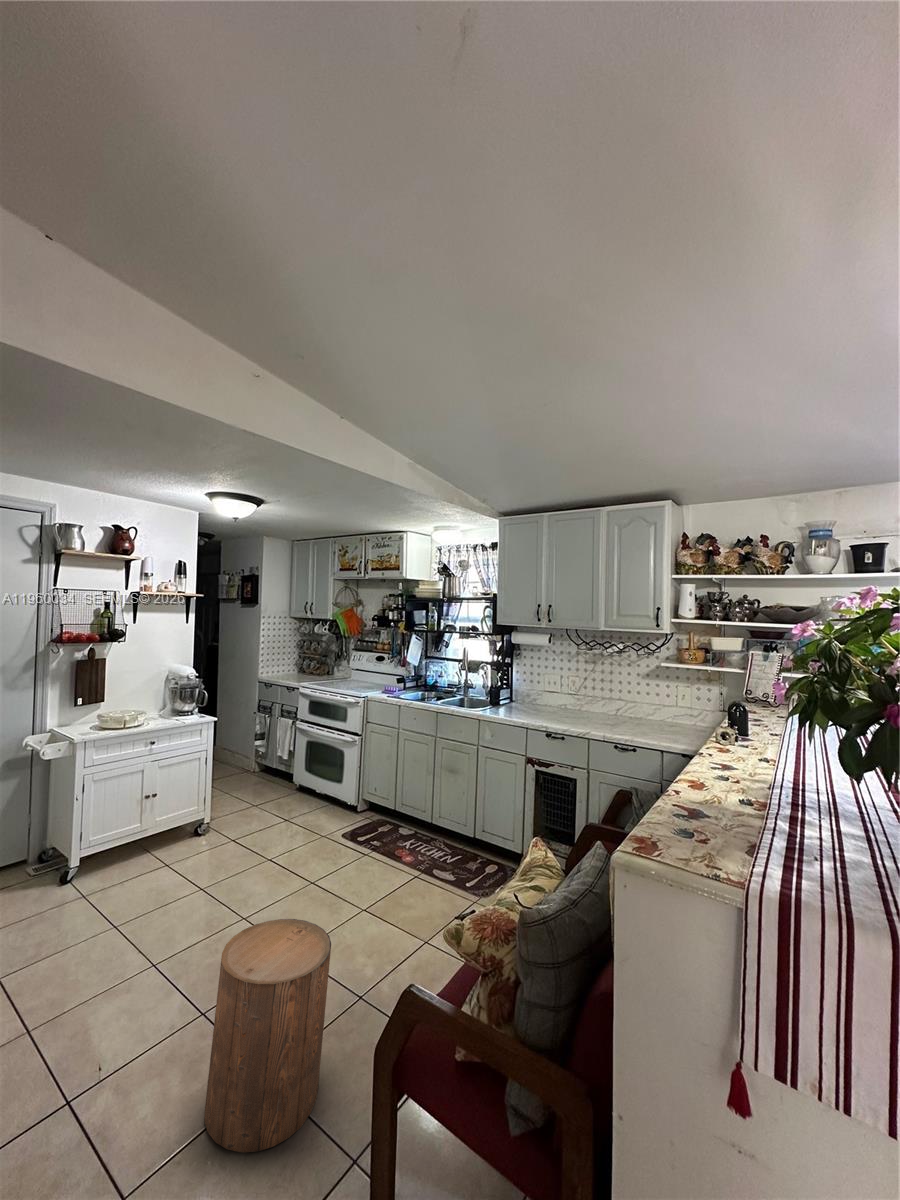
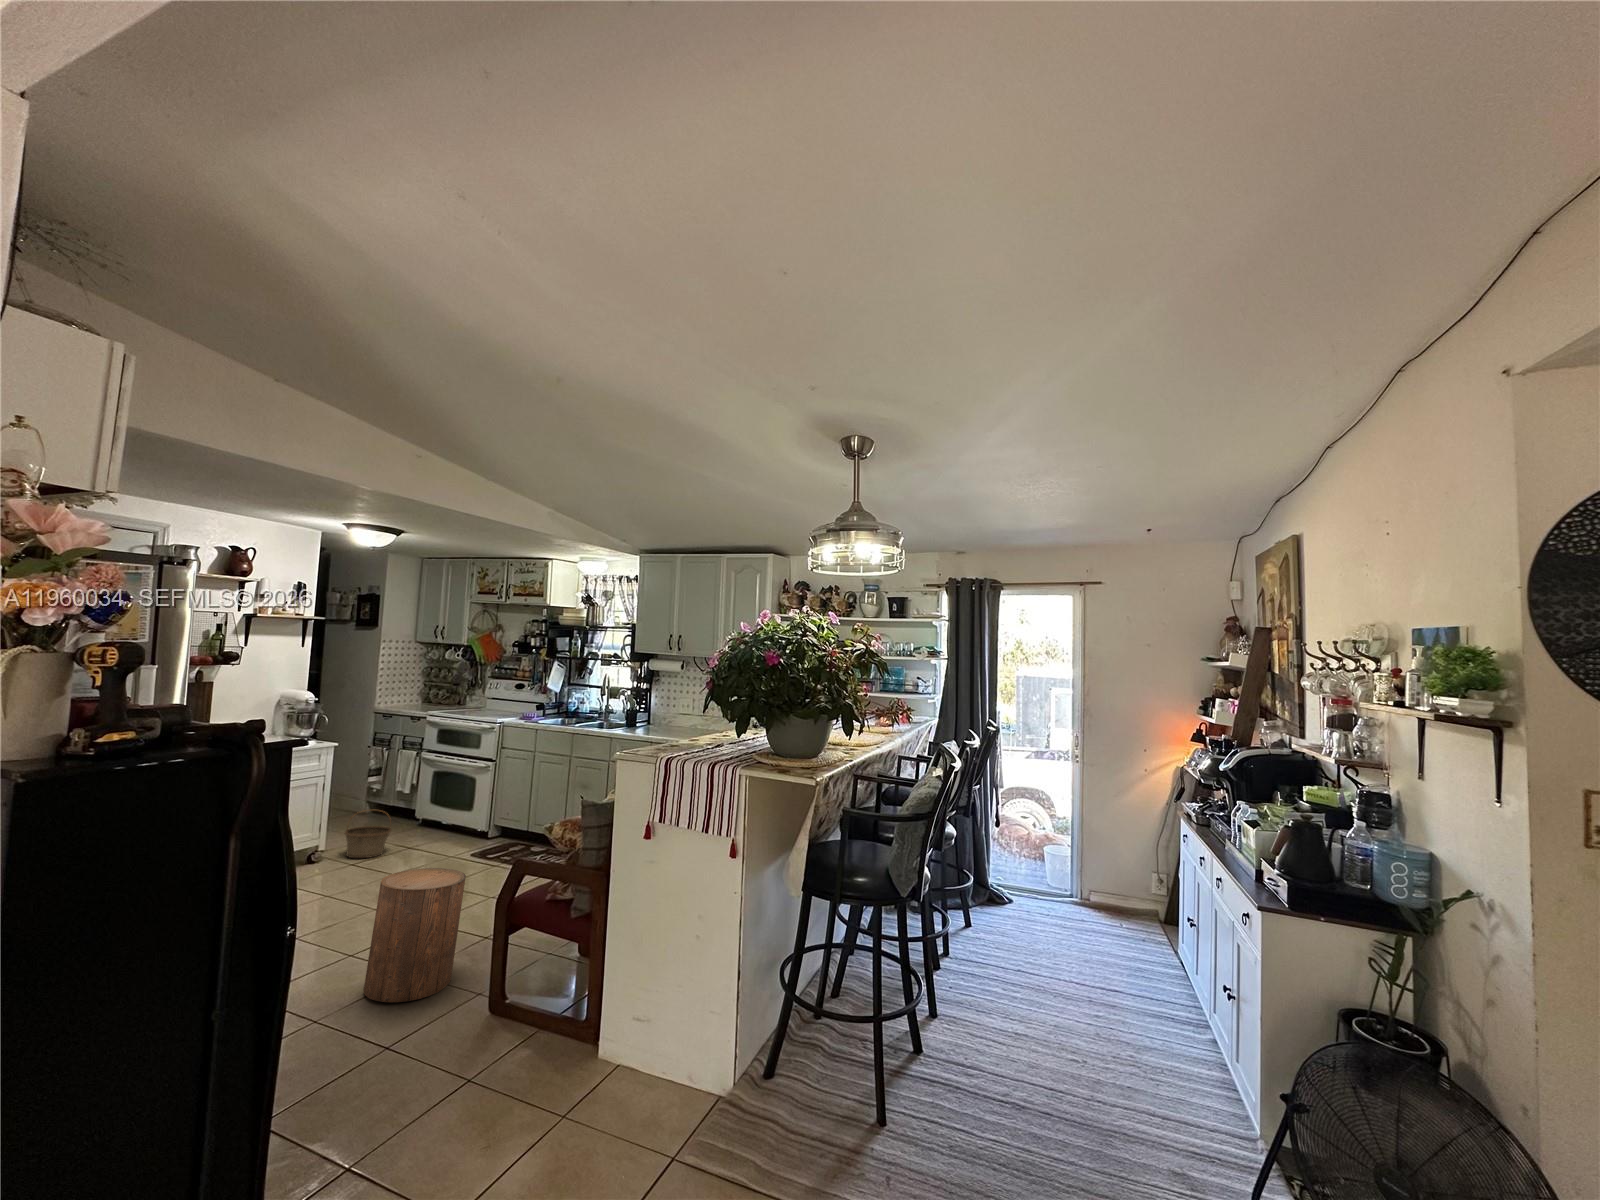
basket: none [226,784,269,834] -> present [345,809,391,858]

